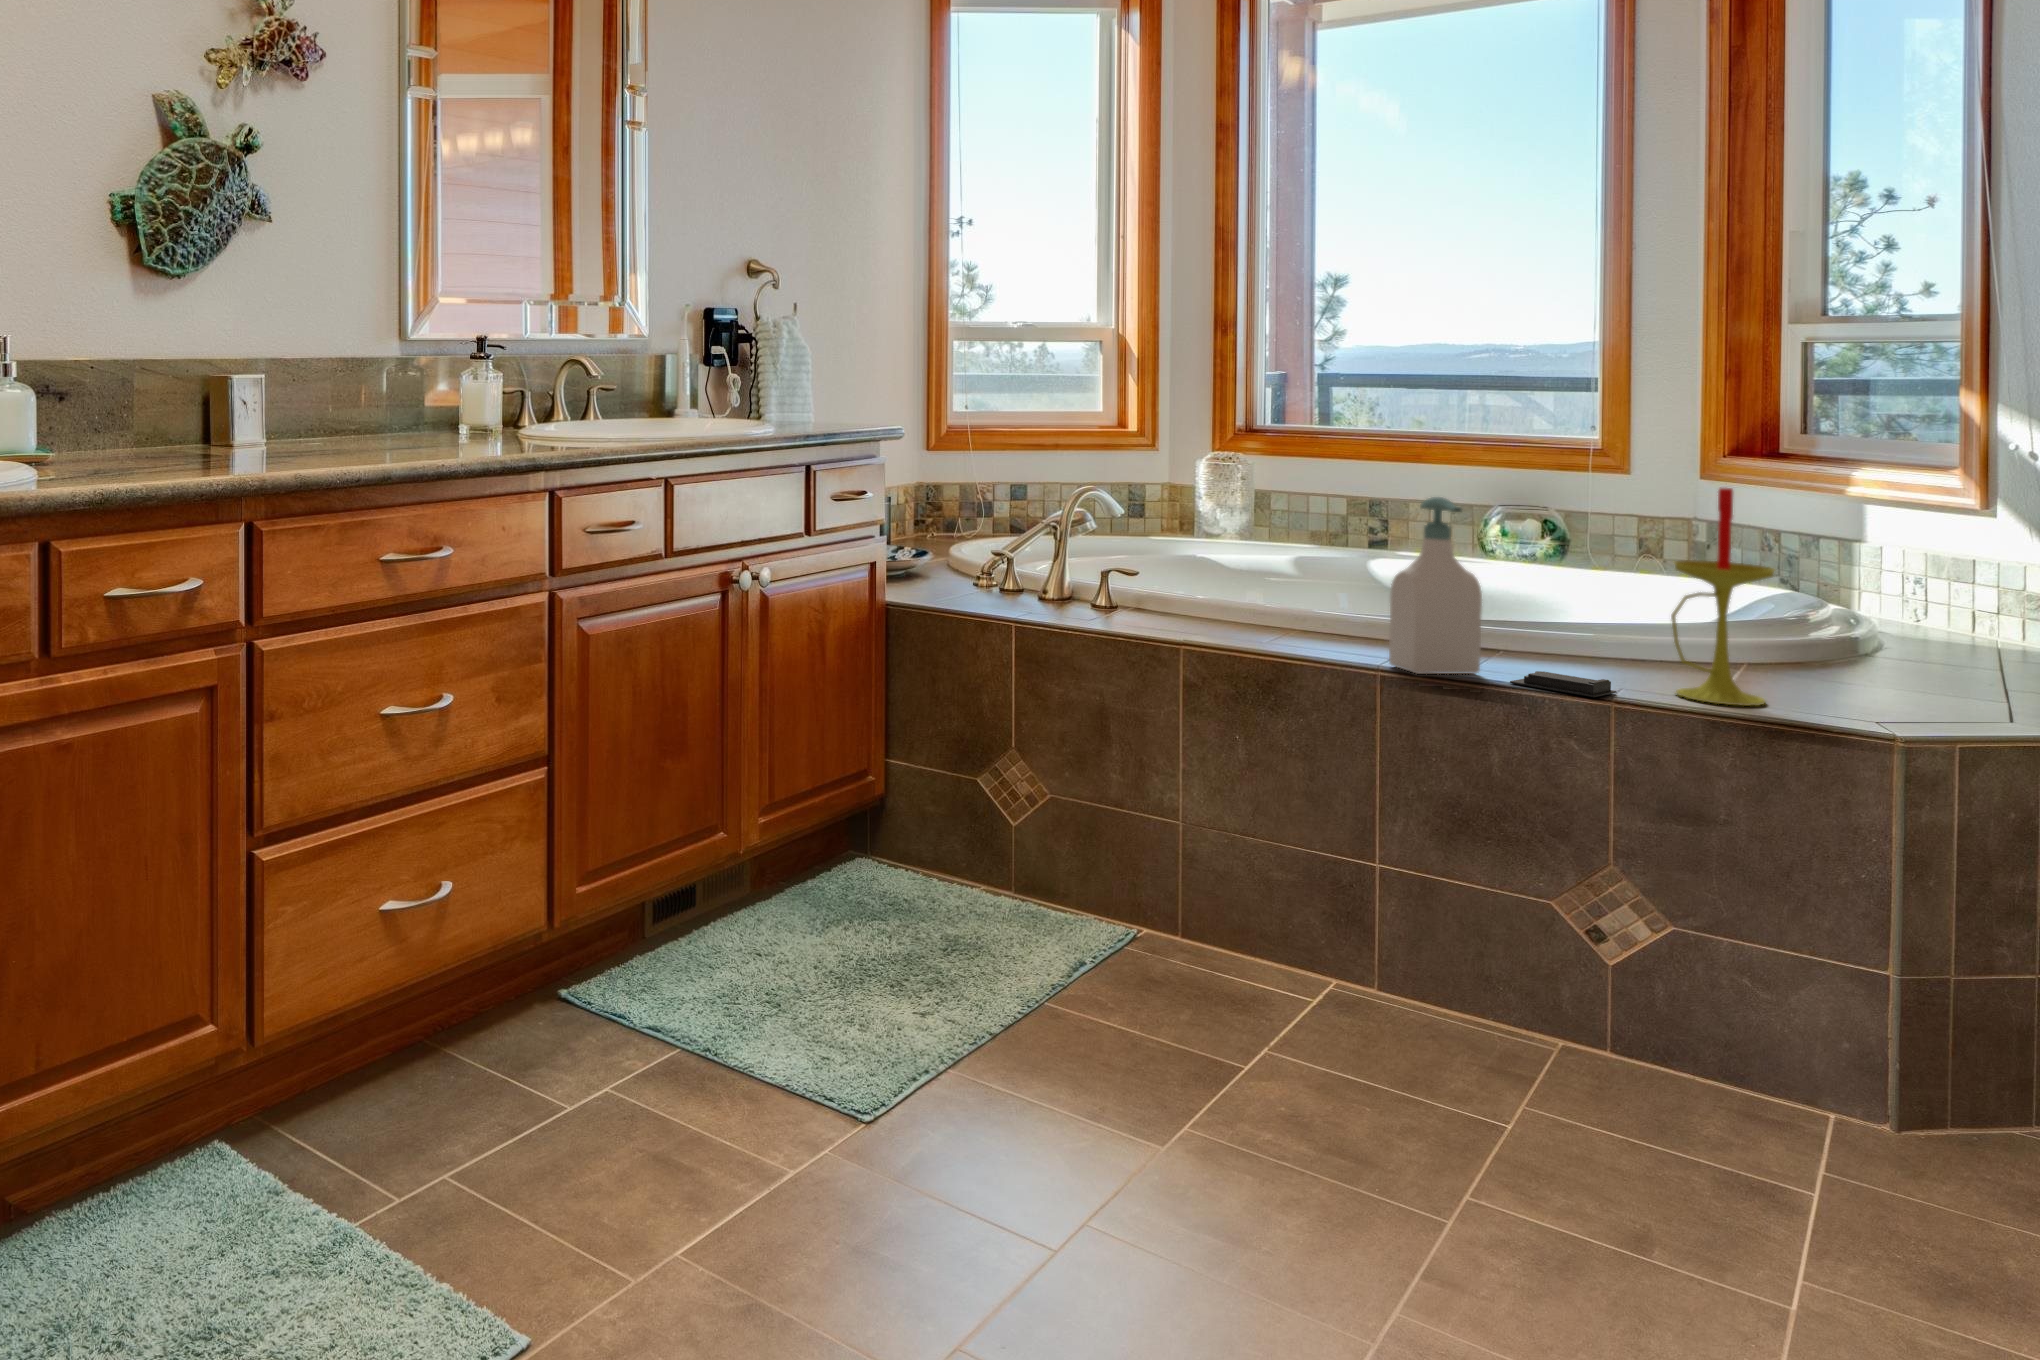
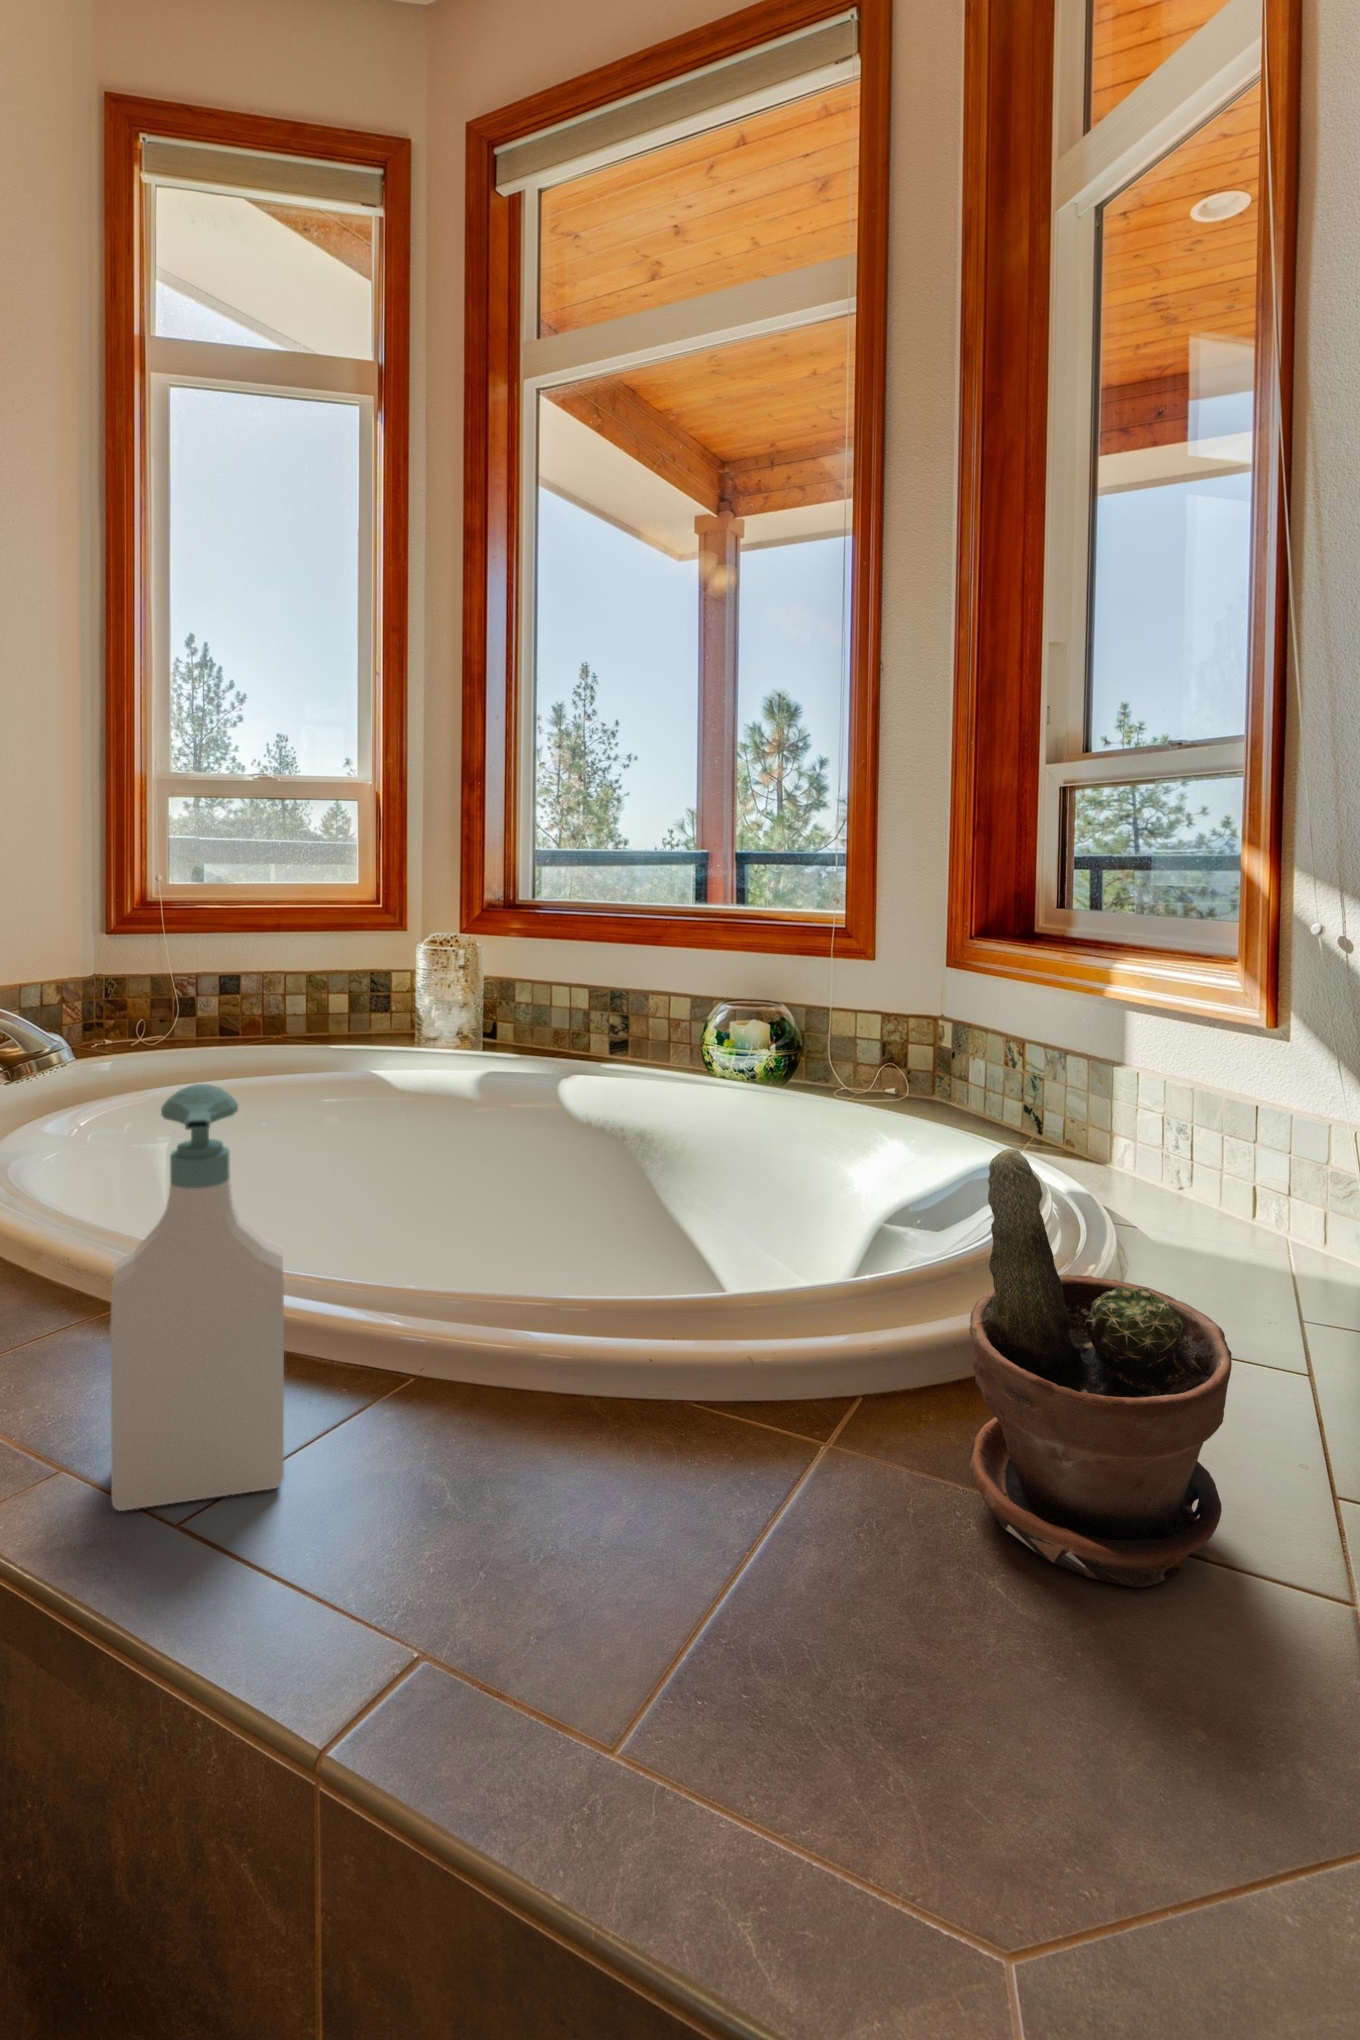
candle: present [1671,487,1775,706] -> none [589,1060,841,1651]
potted plant: none [1819,529,1955,706] -> present [969,1149,1232,1587]
soap bar: present [1510,671,1617,697] -> none [293,1498,496,1639]

